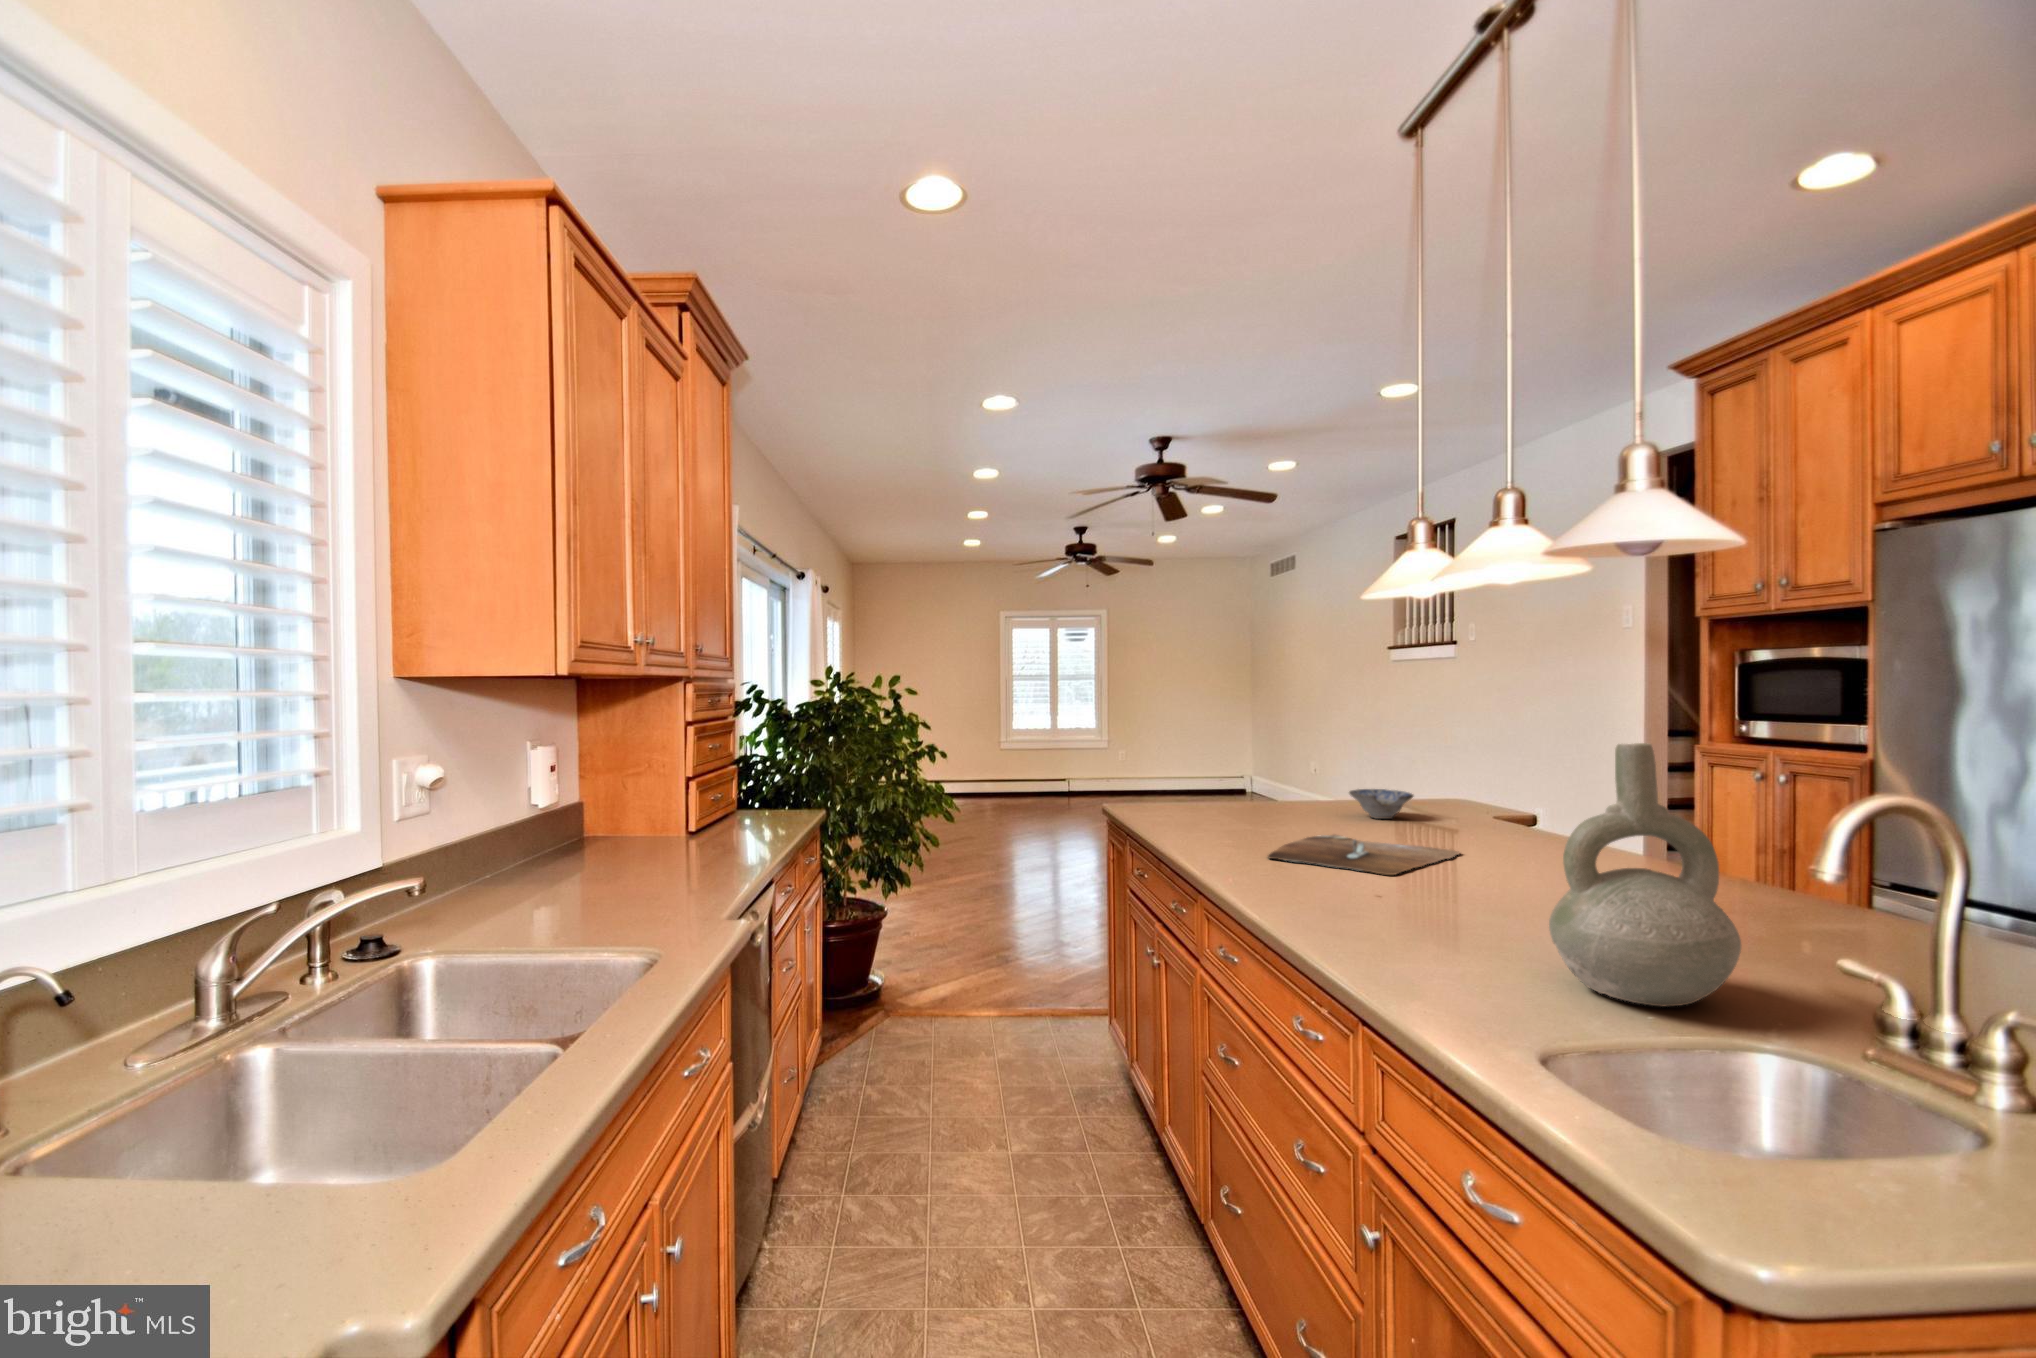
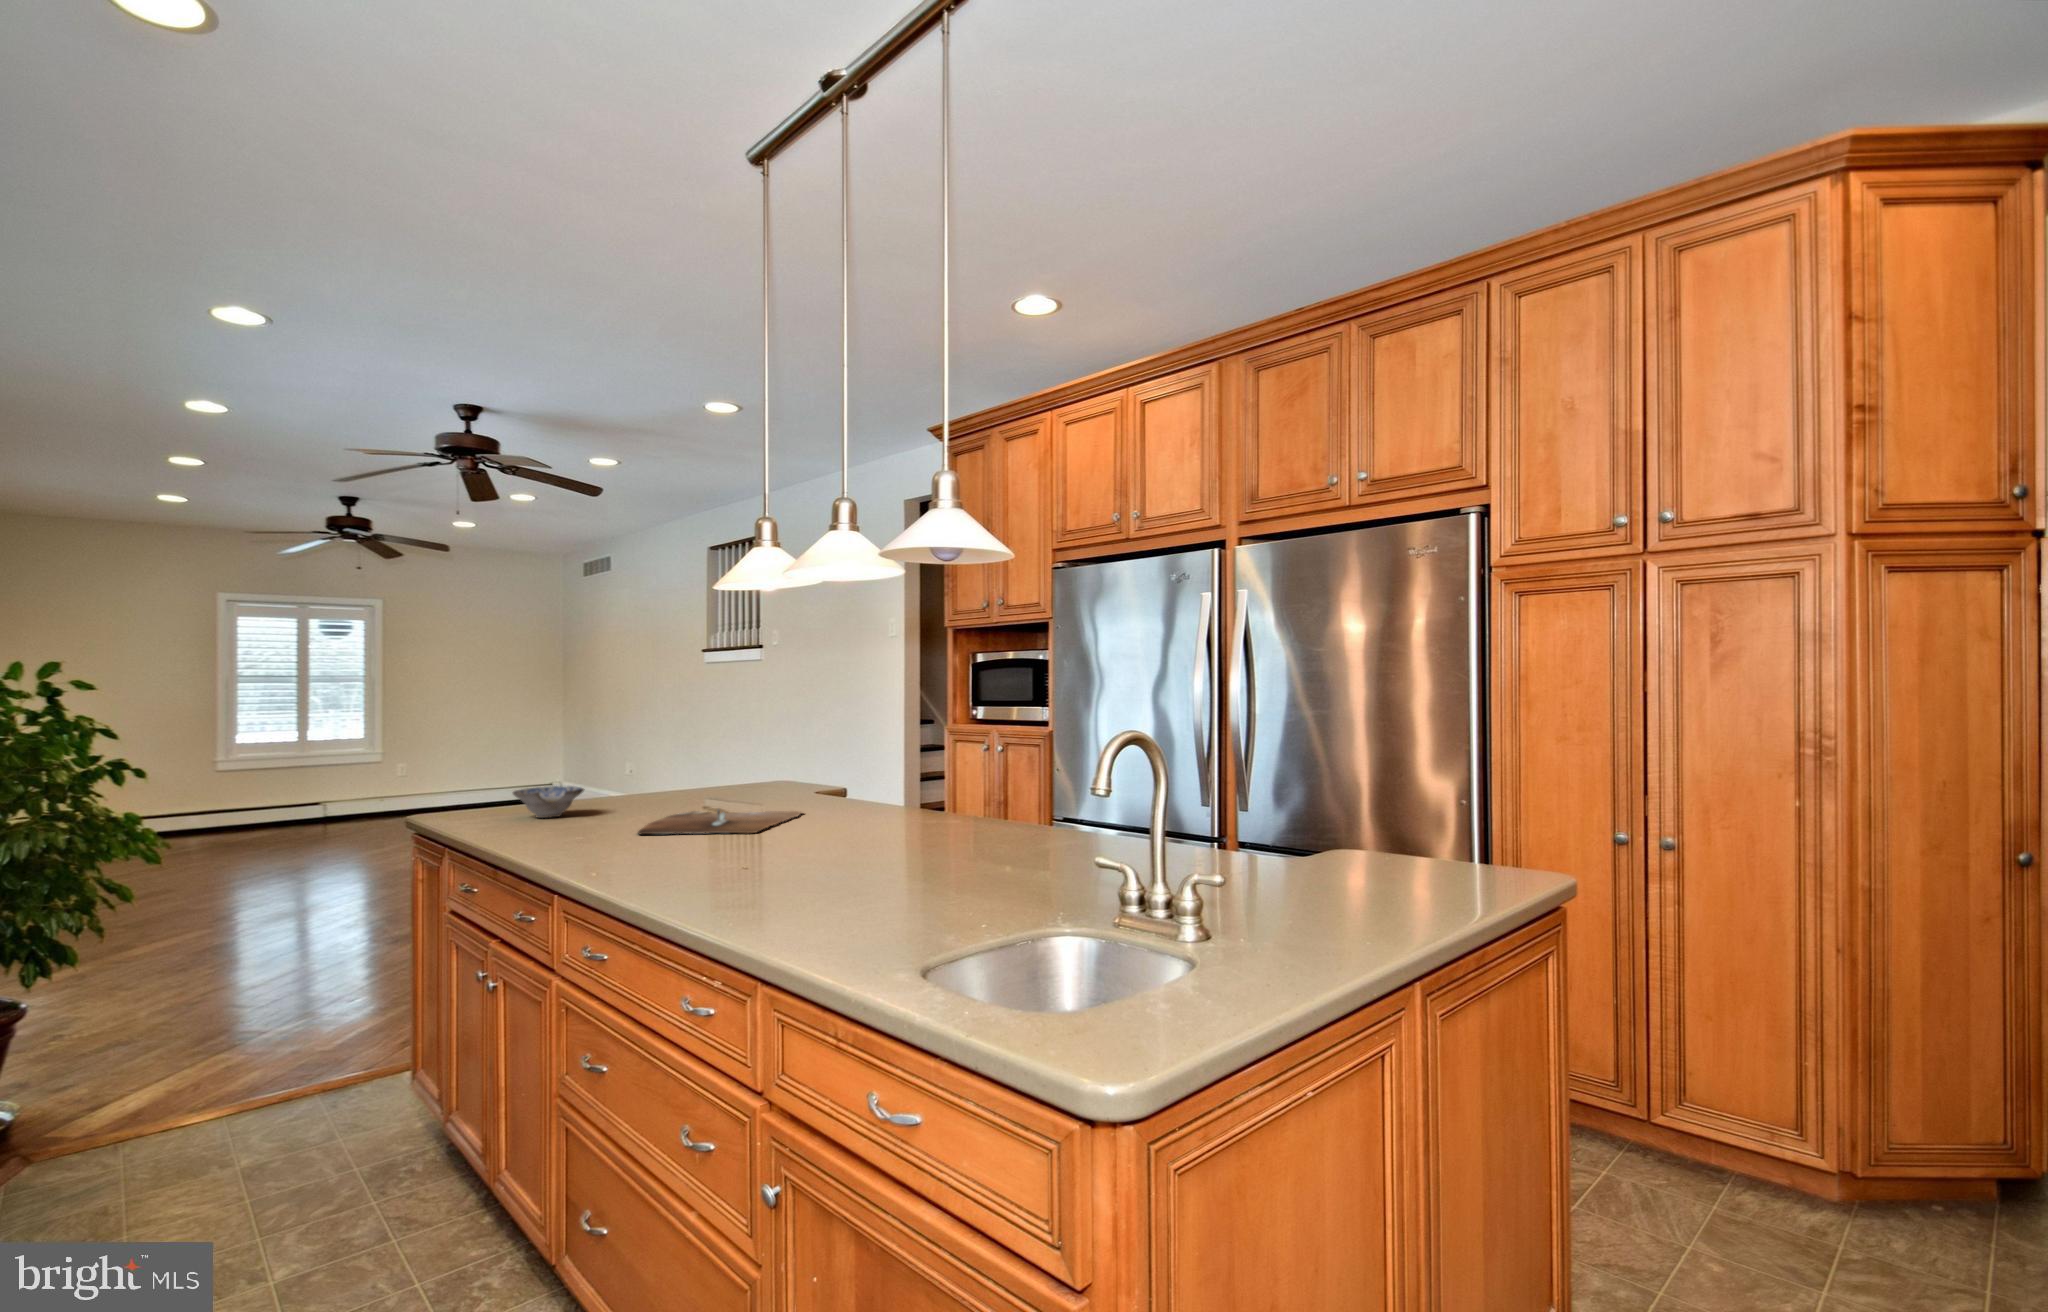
decorative vase: present [1549,743,1741,1007] -> none [890,697,1000,877]
ceramic bowl: present [1349,789,1413,819] -> present [513,786,584,818]

